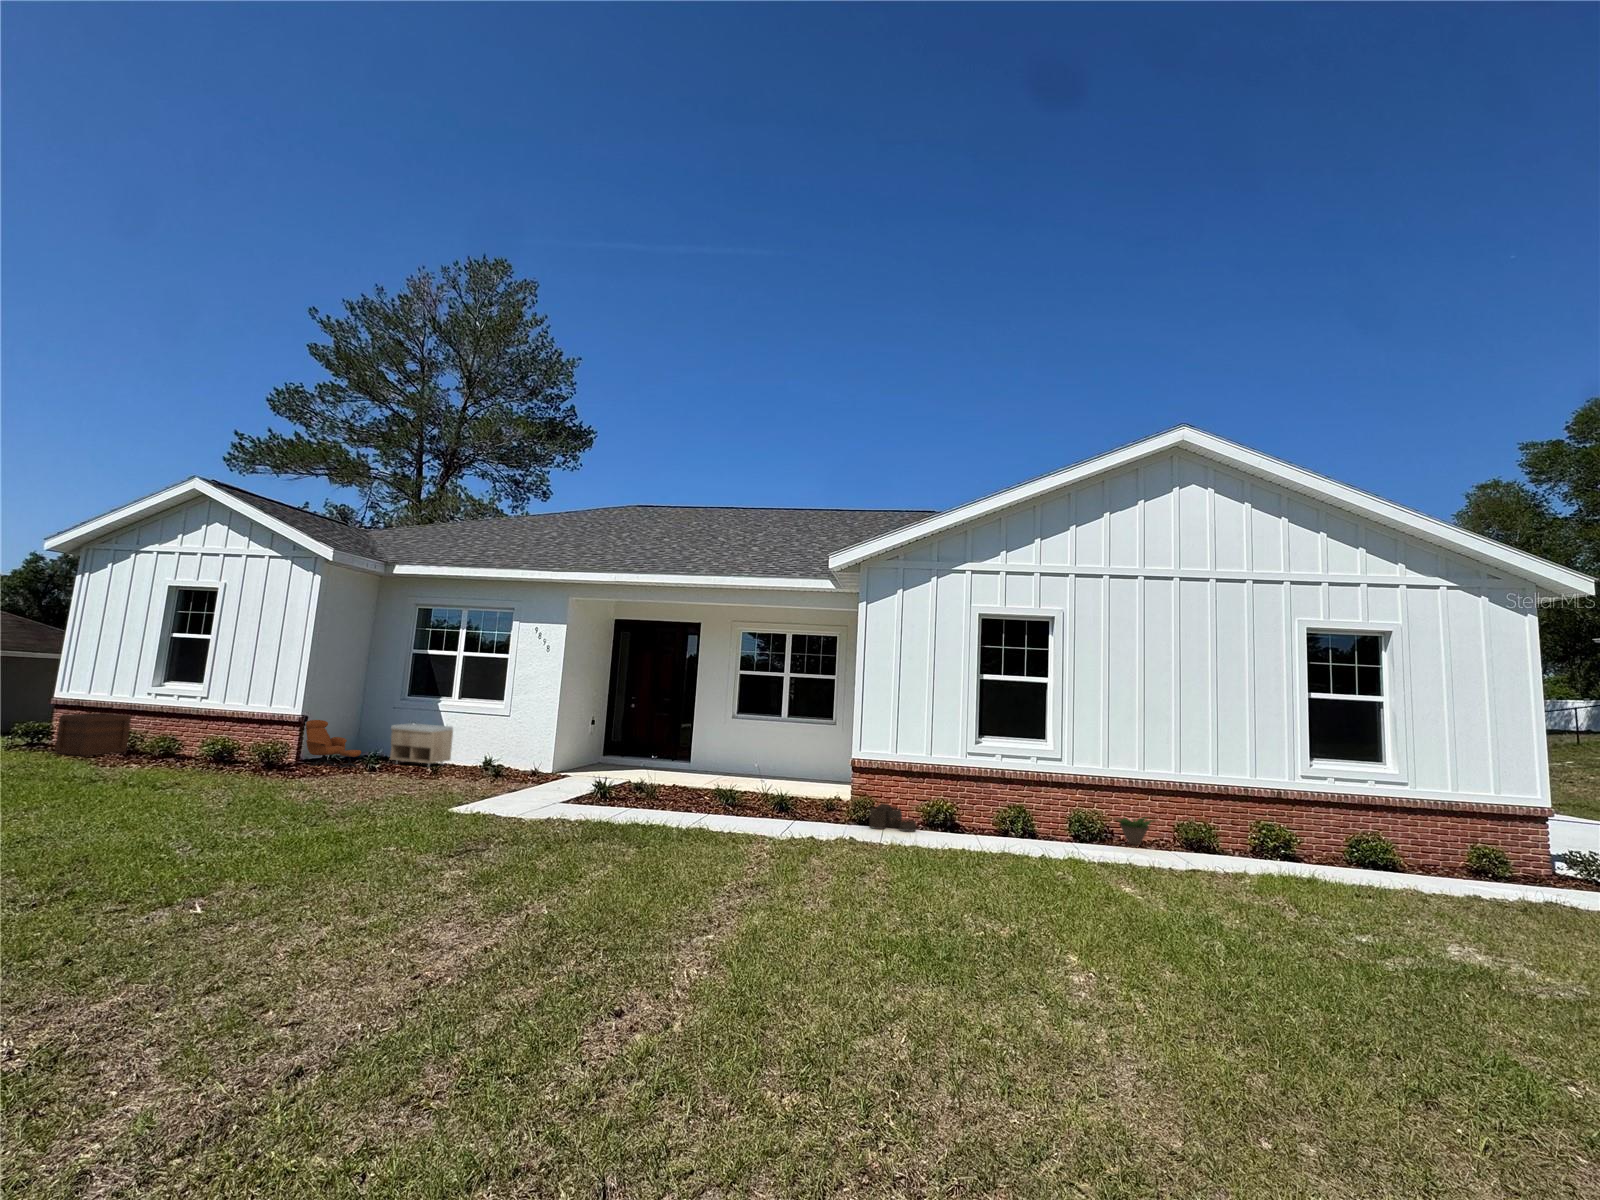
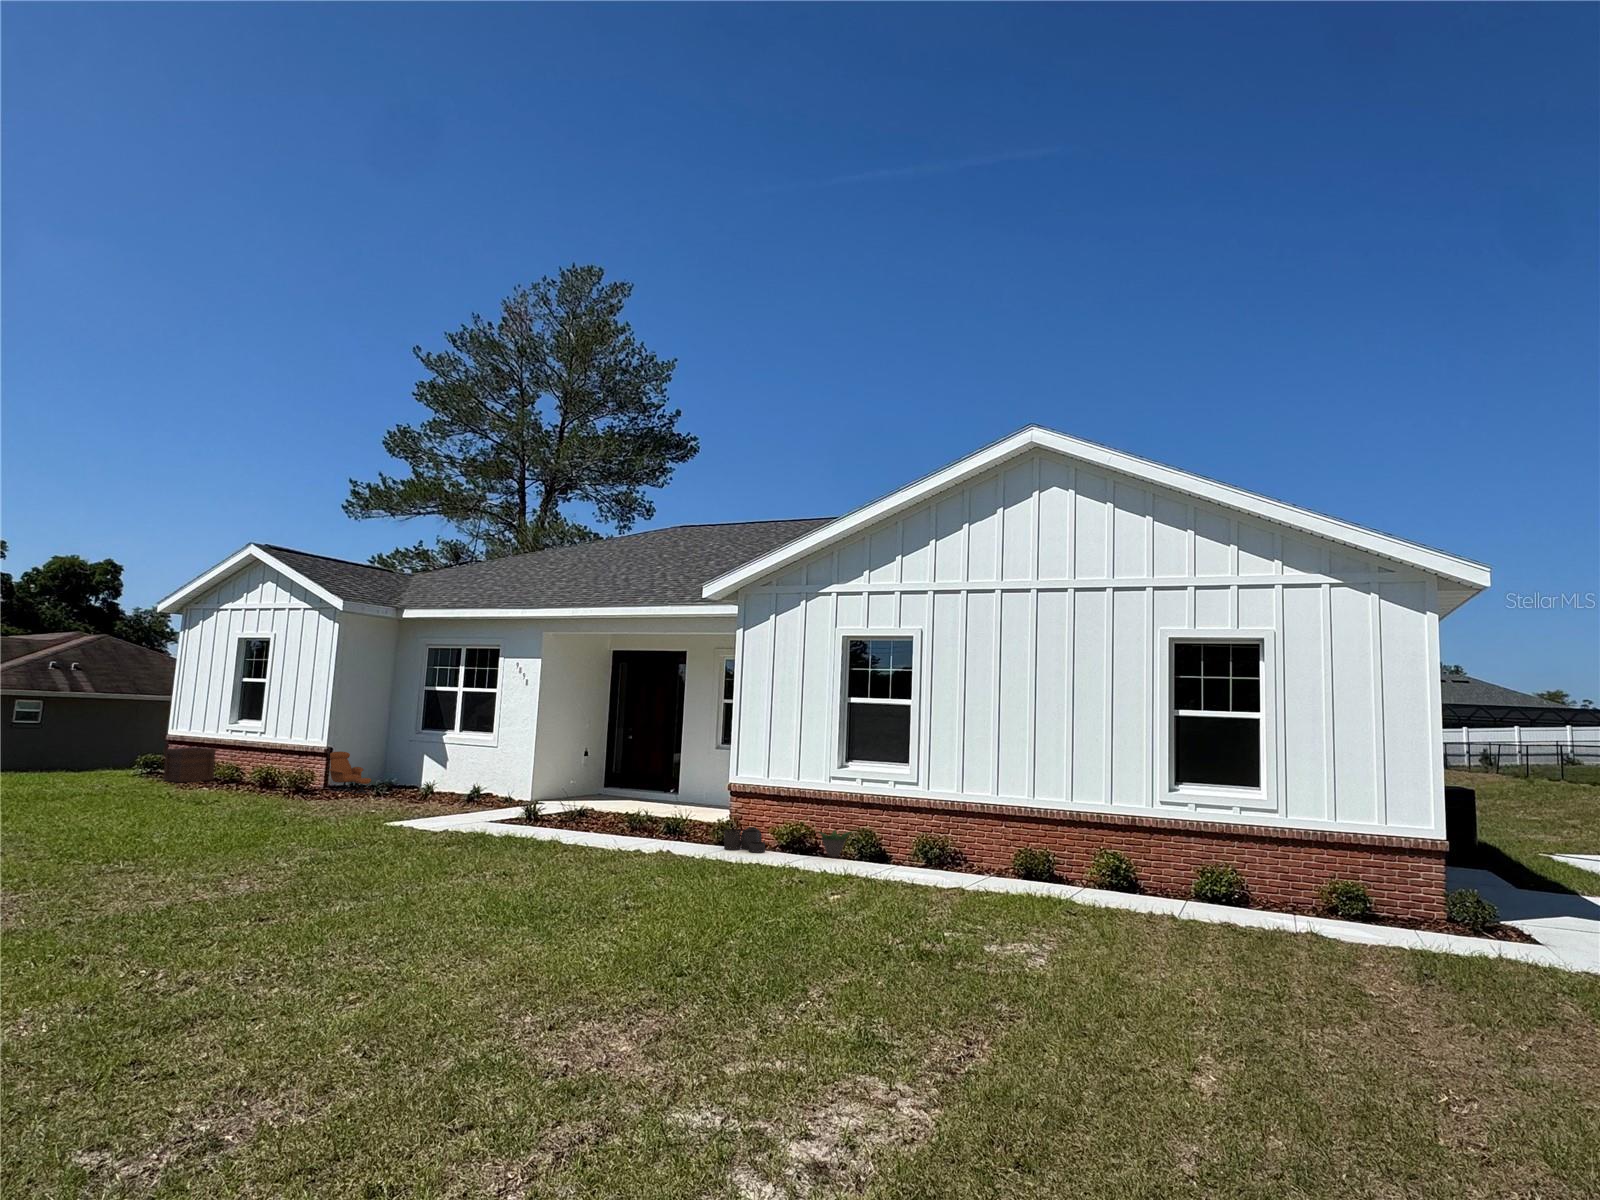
storage bench: present [390,723,453,767] -> none [398,755,450,794]
decorative plant: present [1116,817,1153,845] -> present [819,831,852,857]

